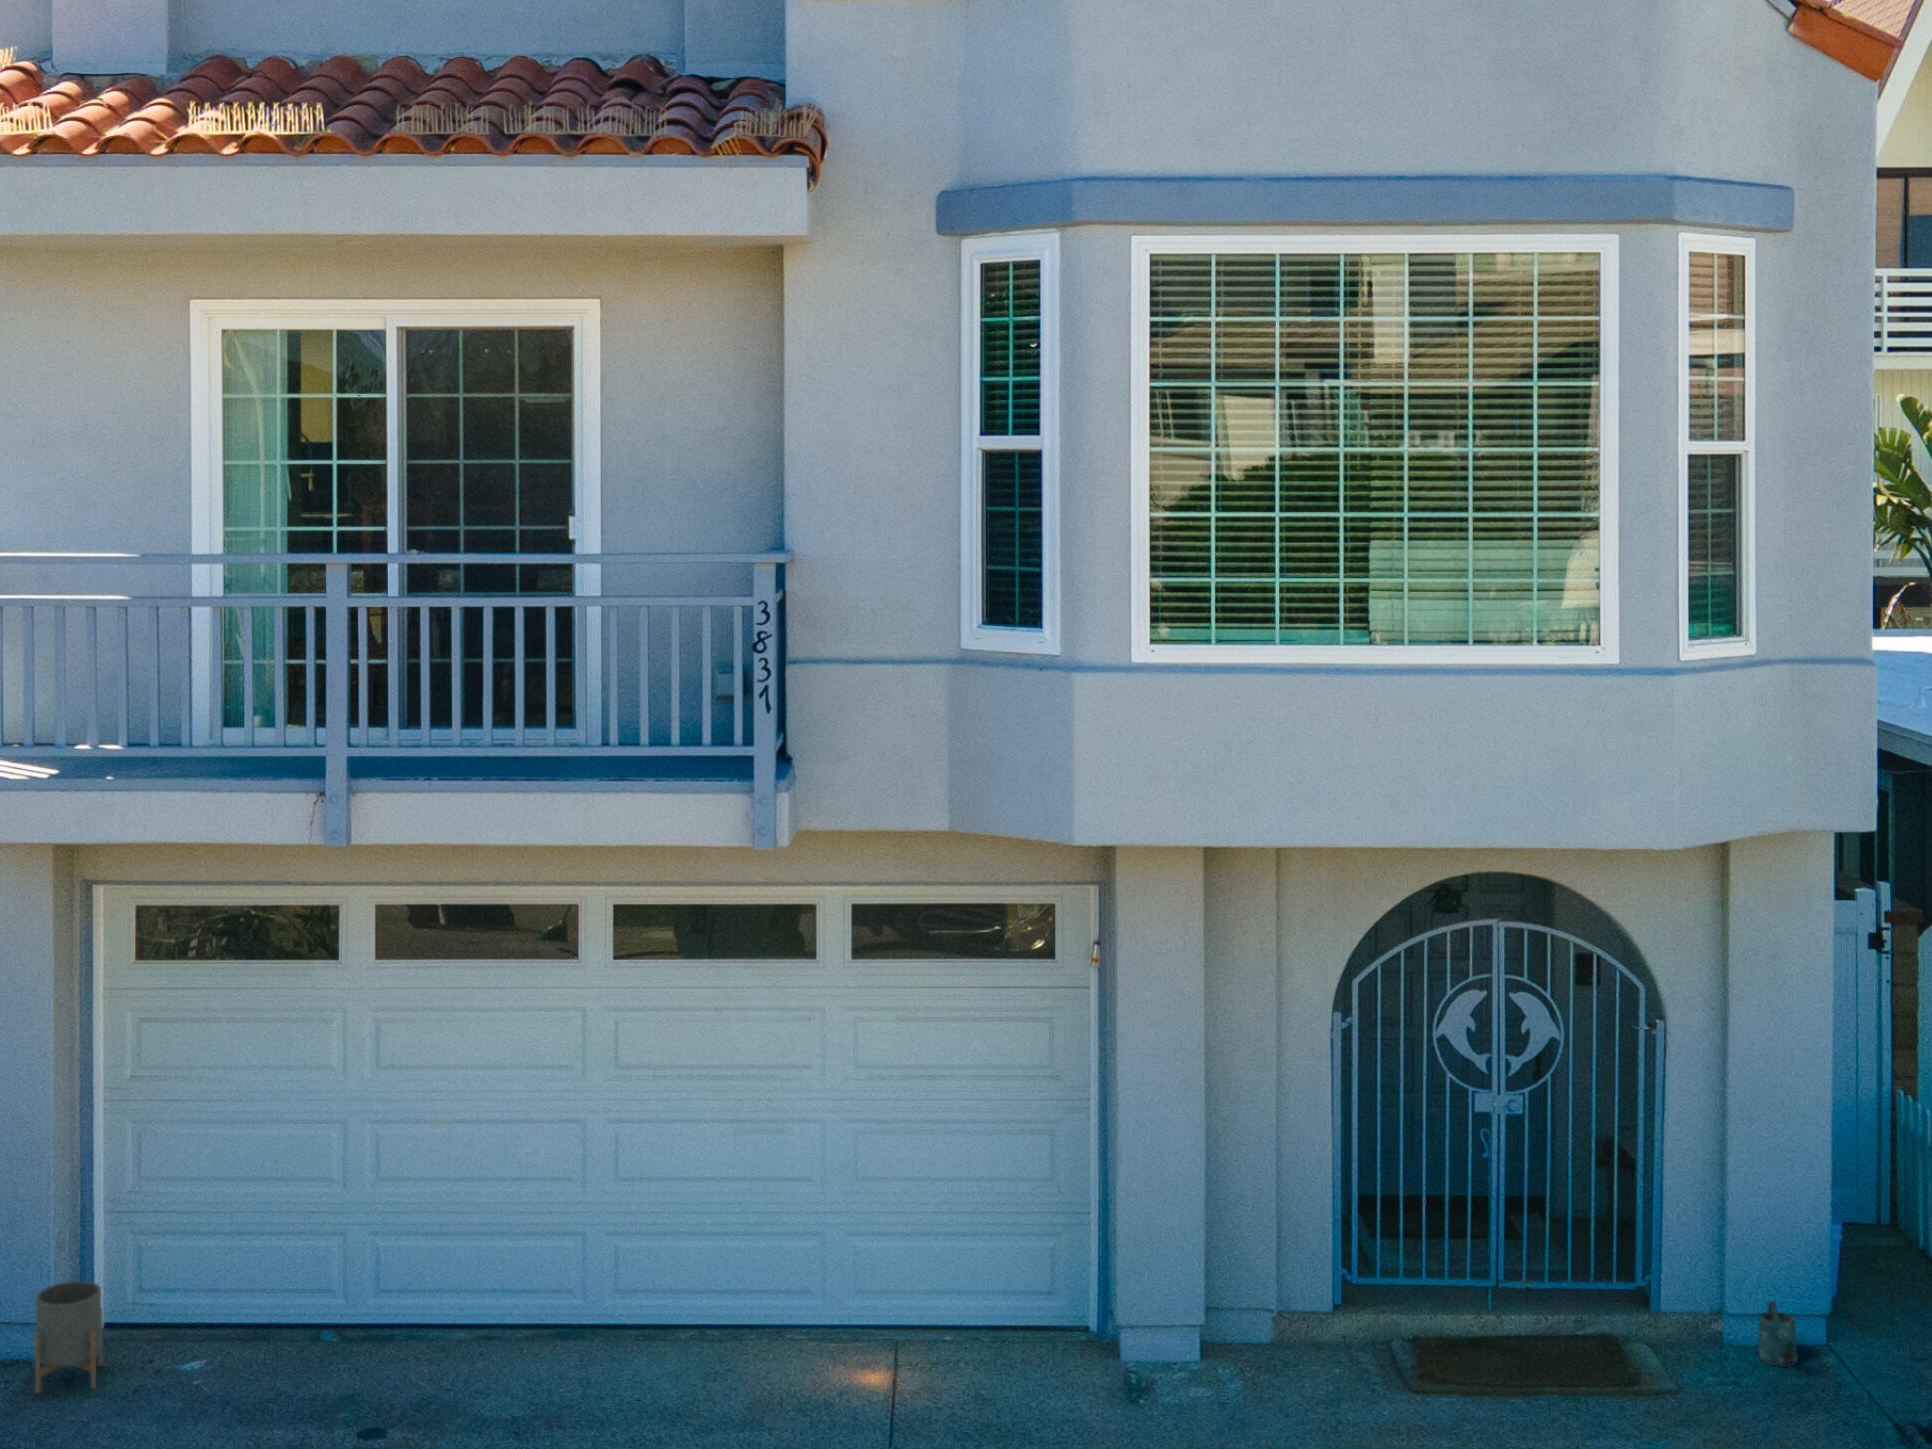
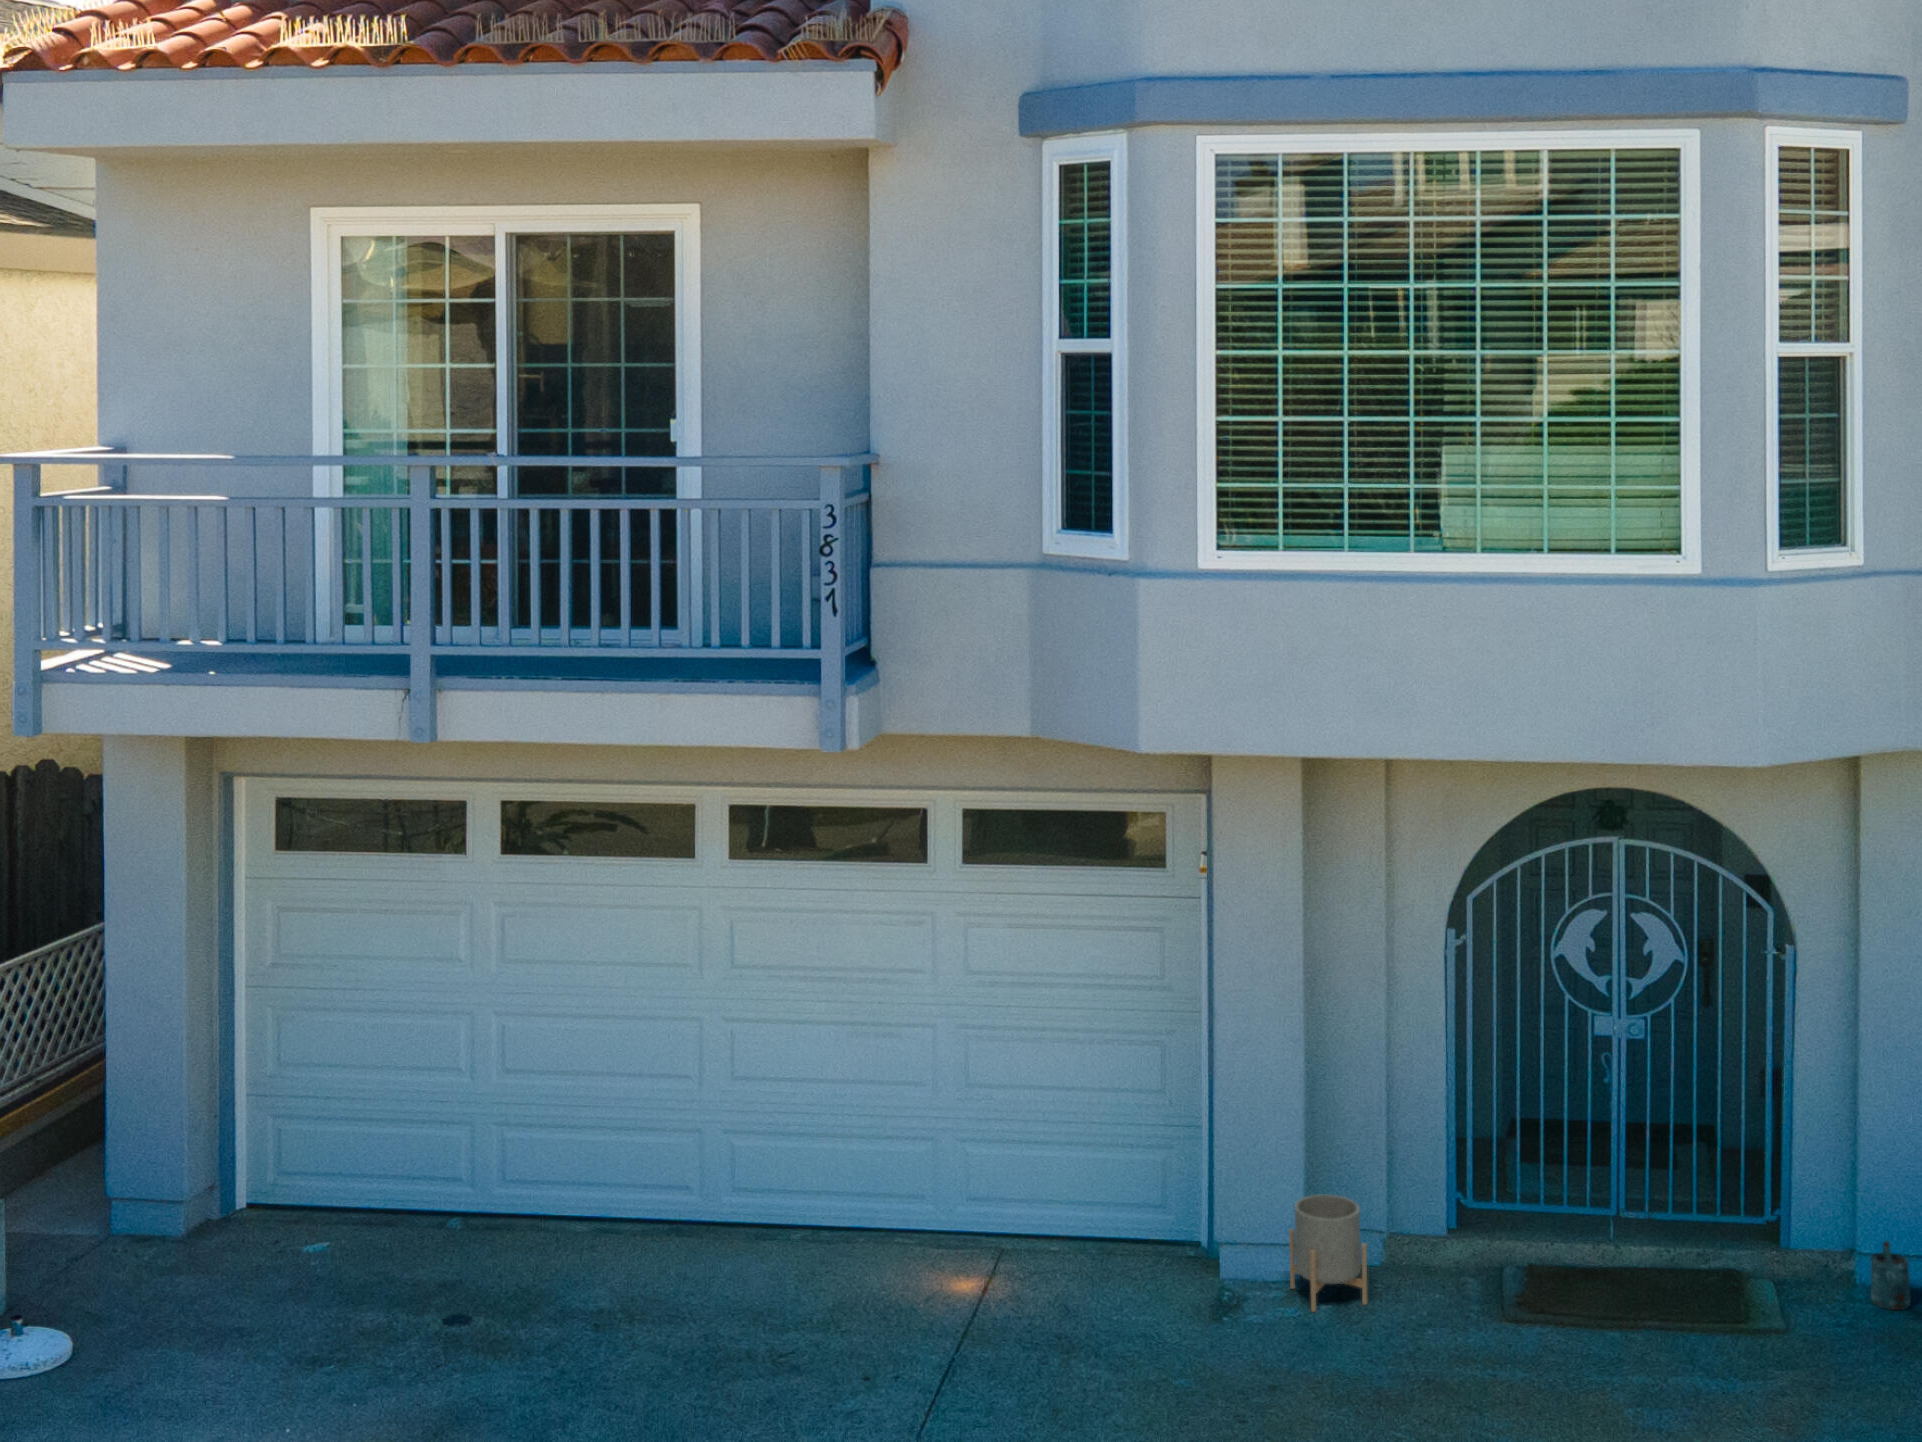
planter: present [34,1281,103,1393] -> present [1289,1195,1368,1312]

